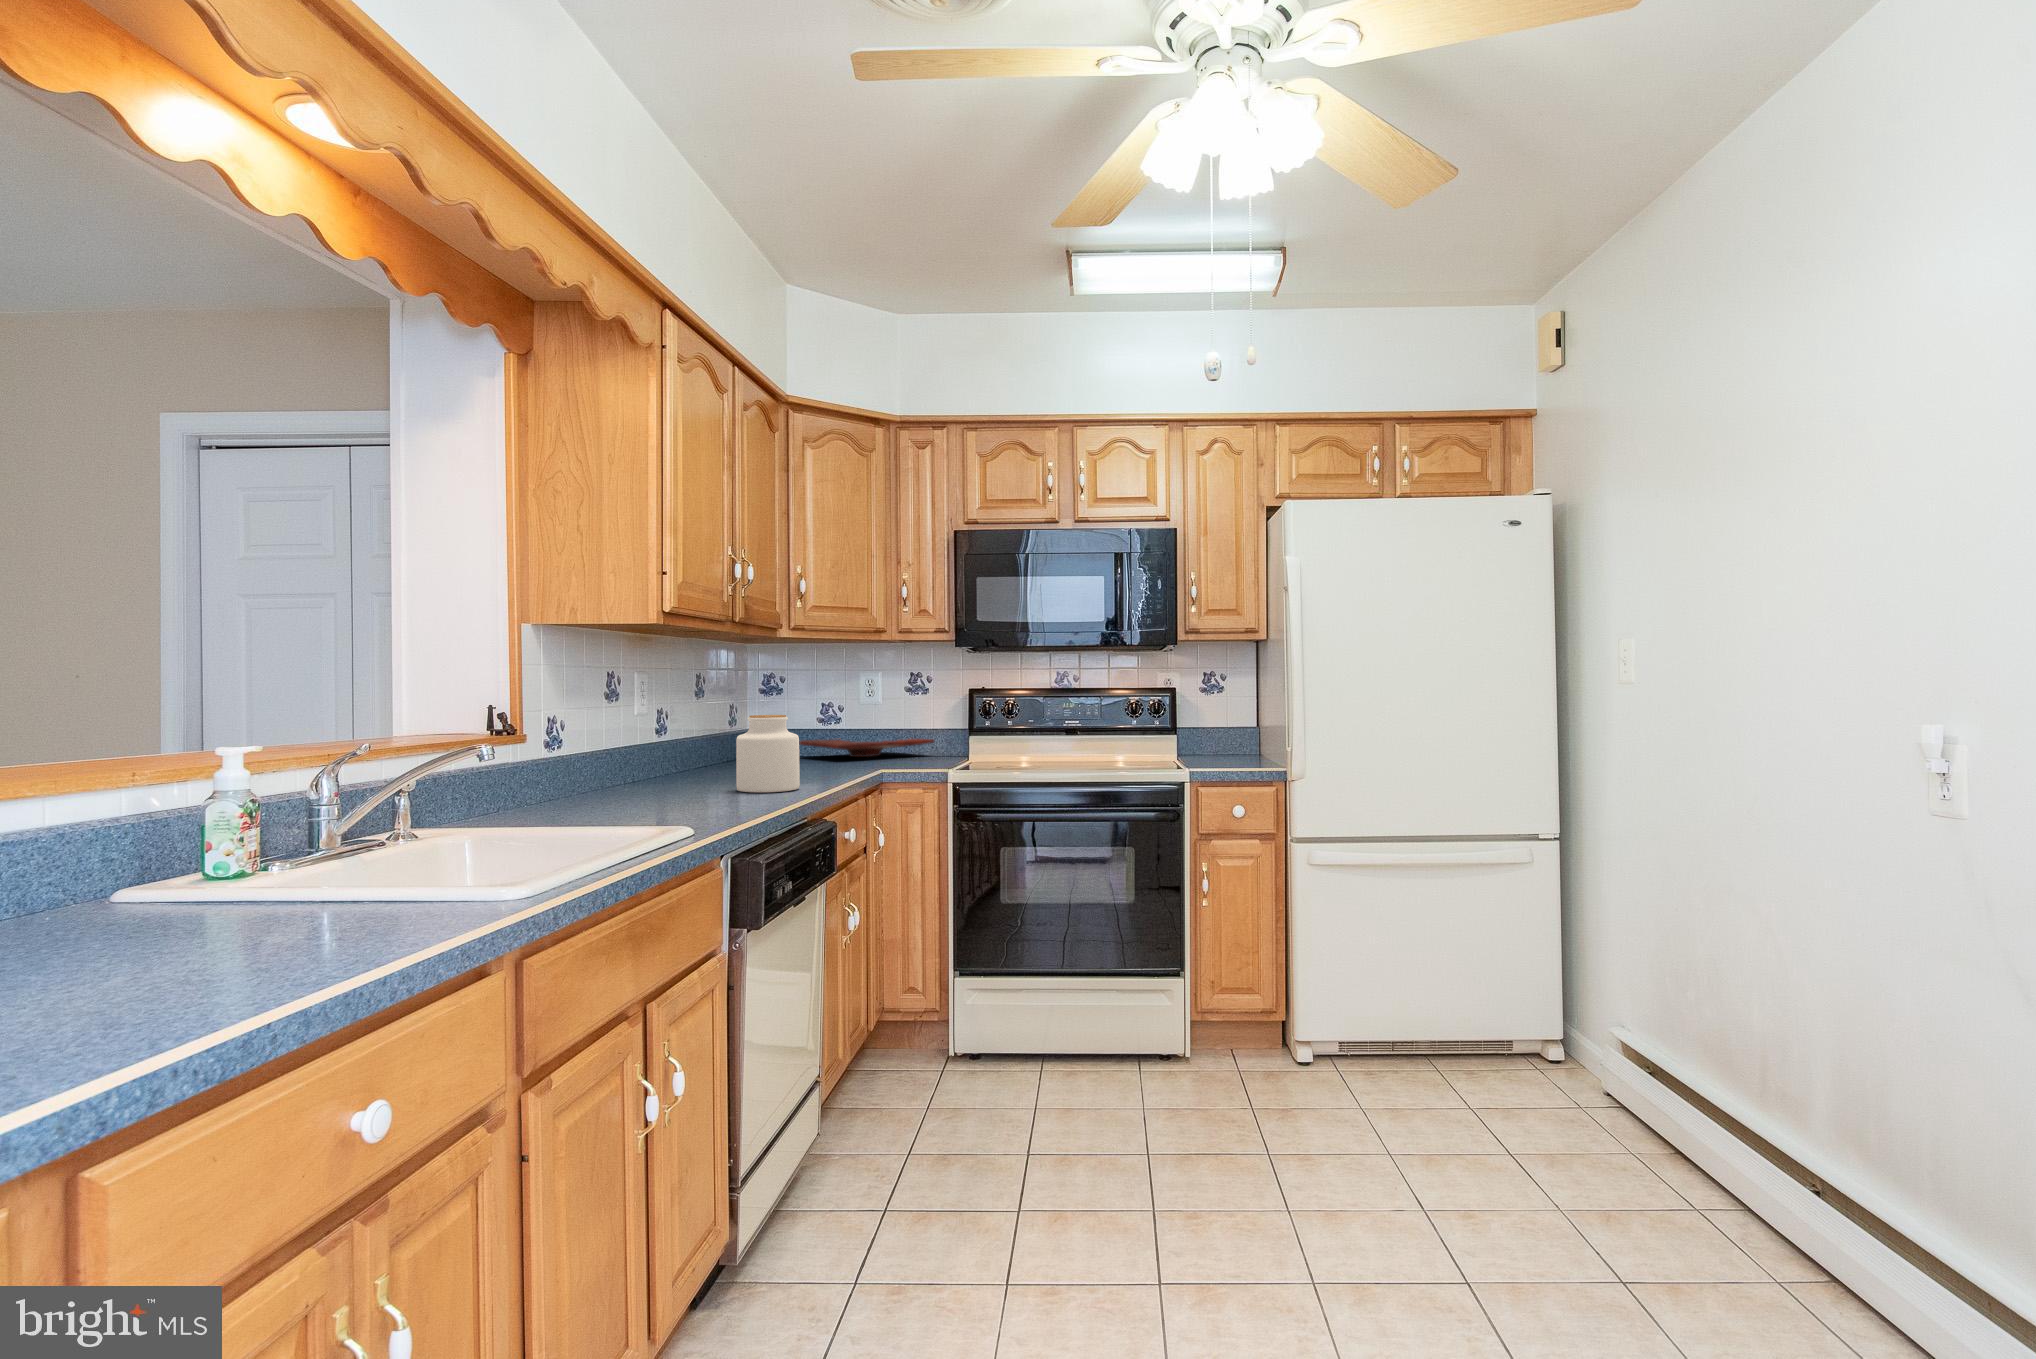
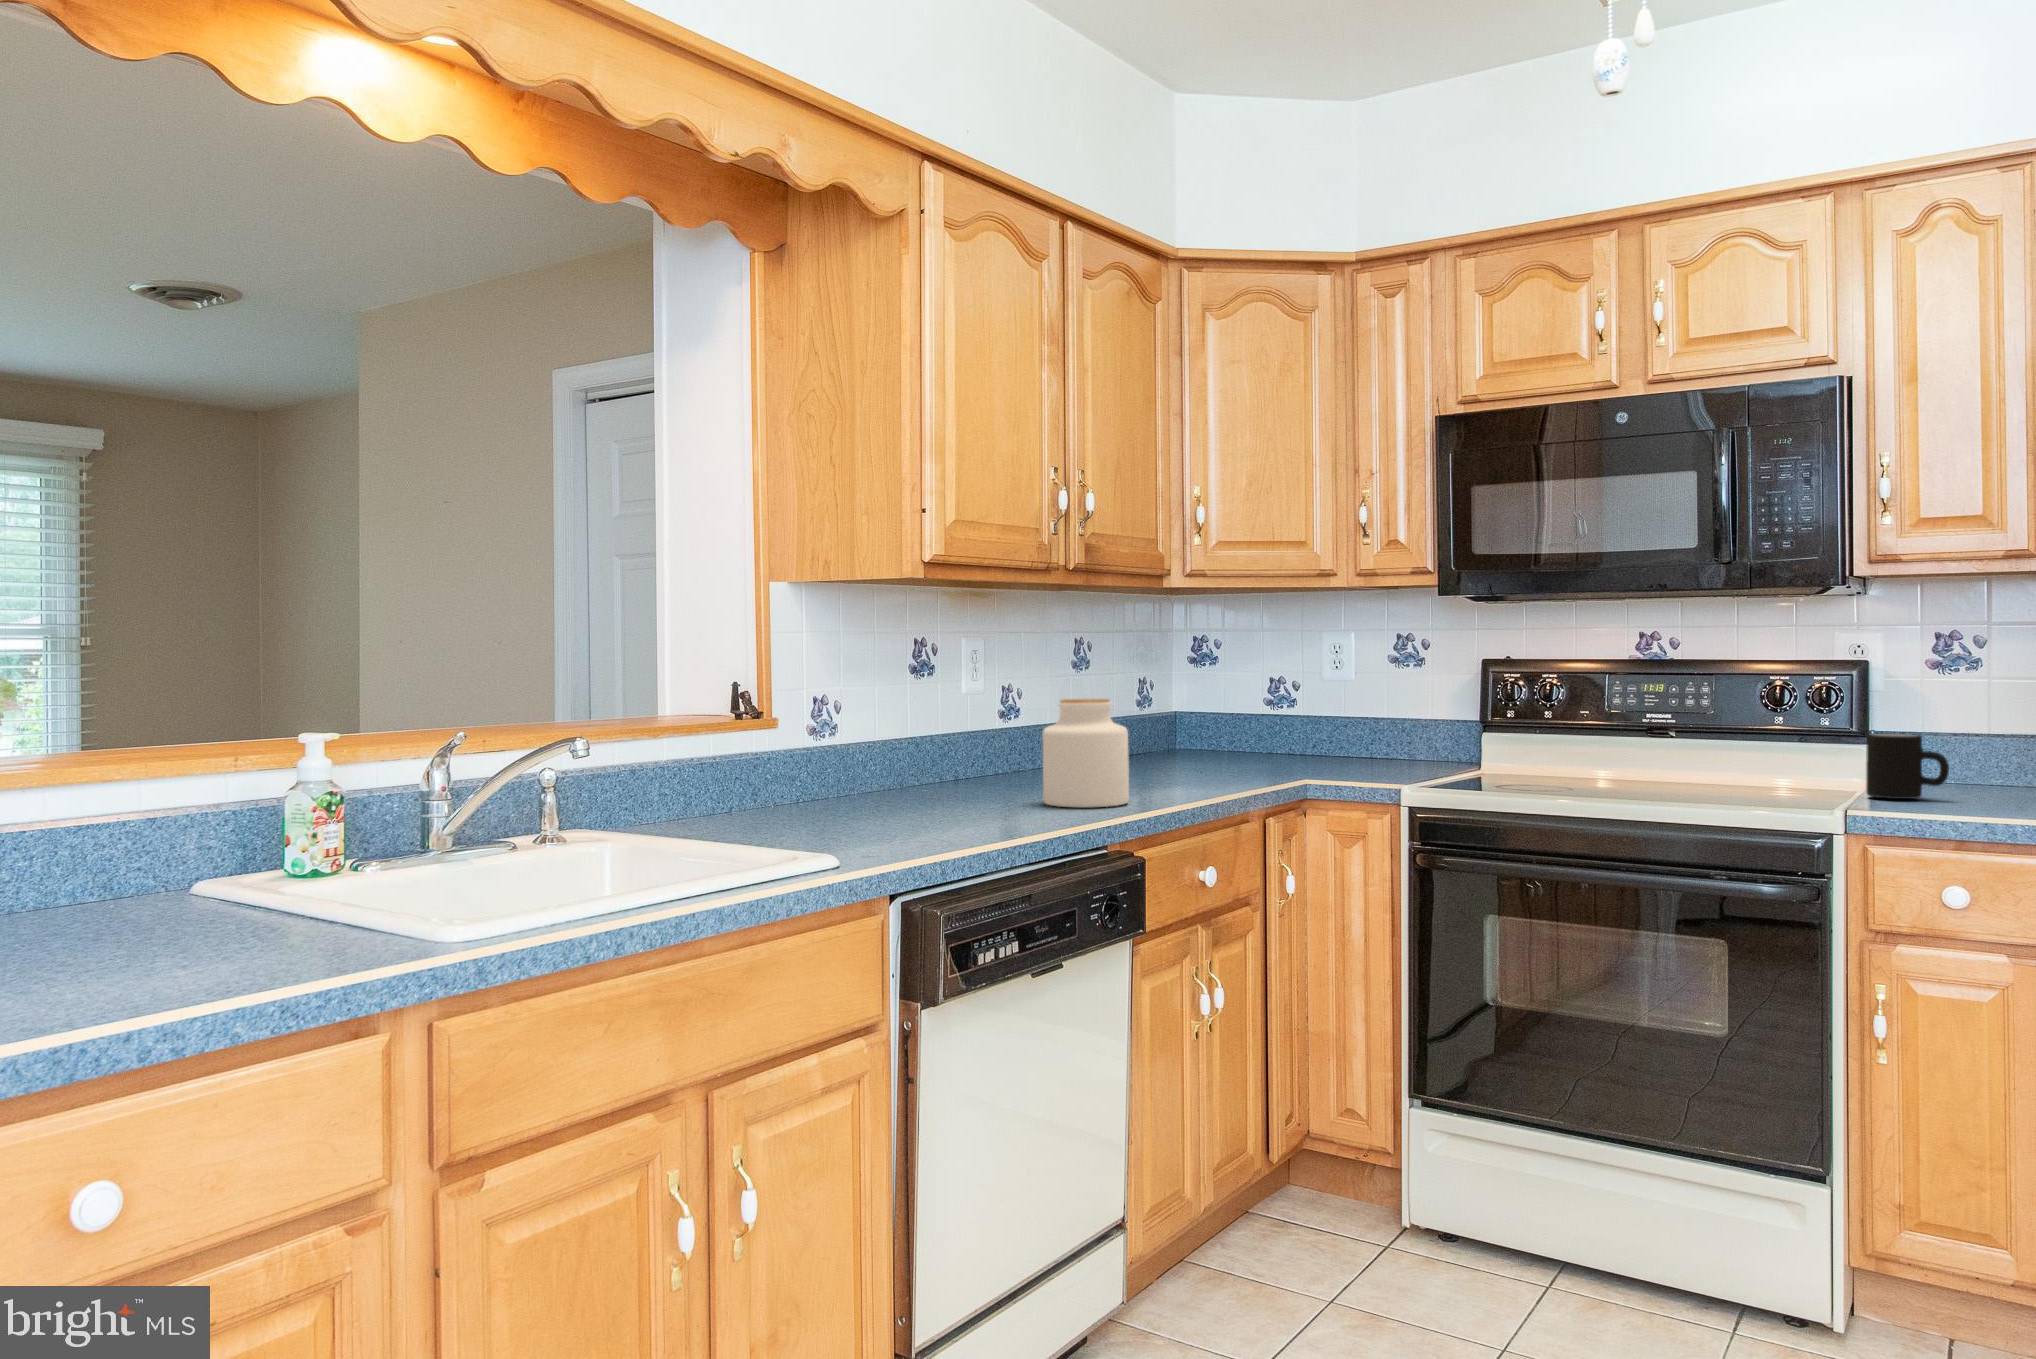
mug: none [1203,729,1243,765] -> present [1866,734,1949,799]
cutting board: present [799,738,934,757] -> none [1227,730,1431,760]

